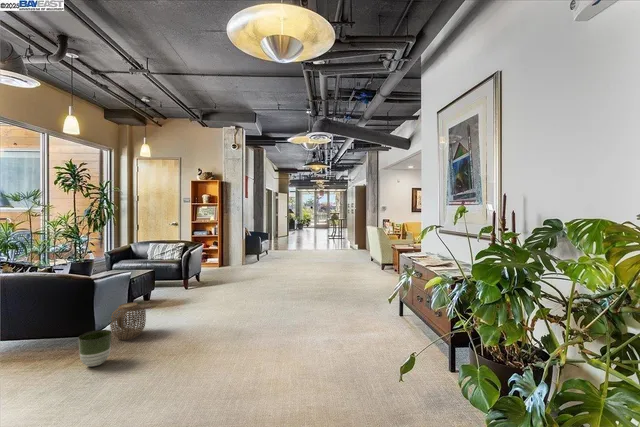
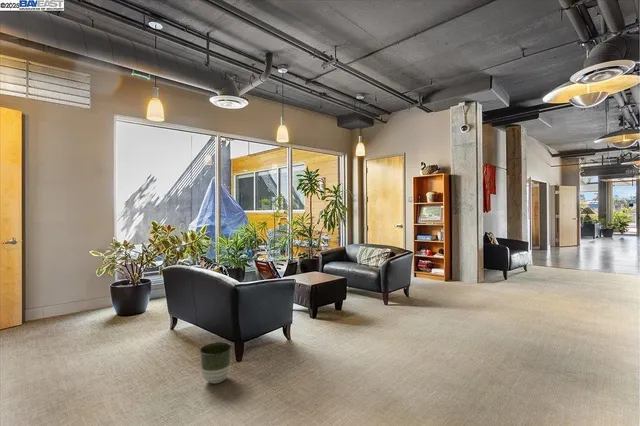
woven basket: present [110,303,146,340] -> none [258,315,293,358]

